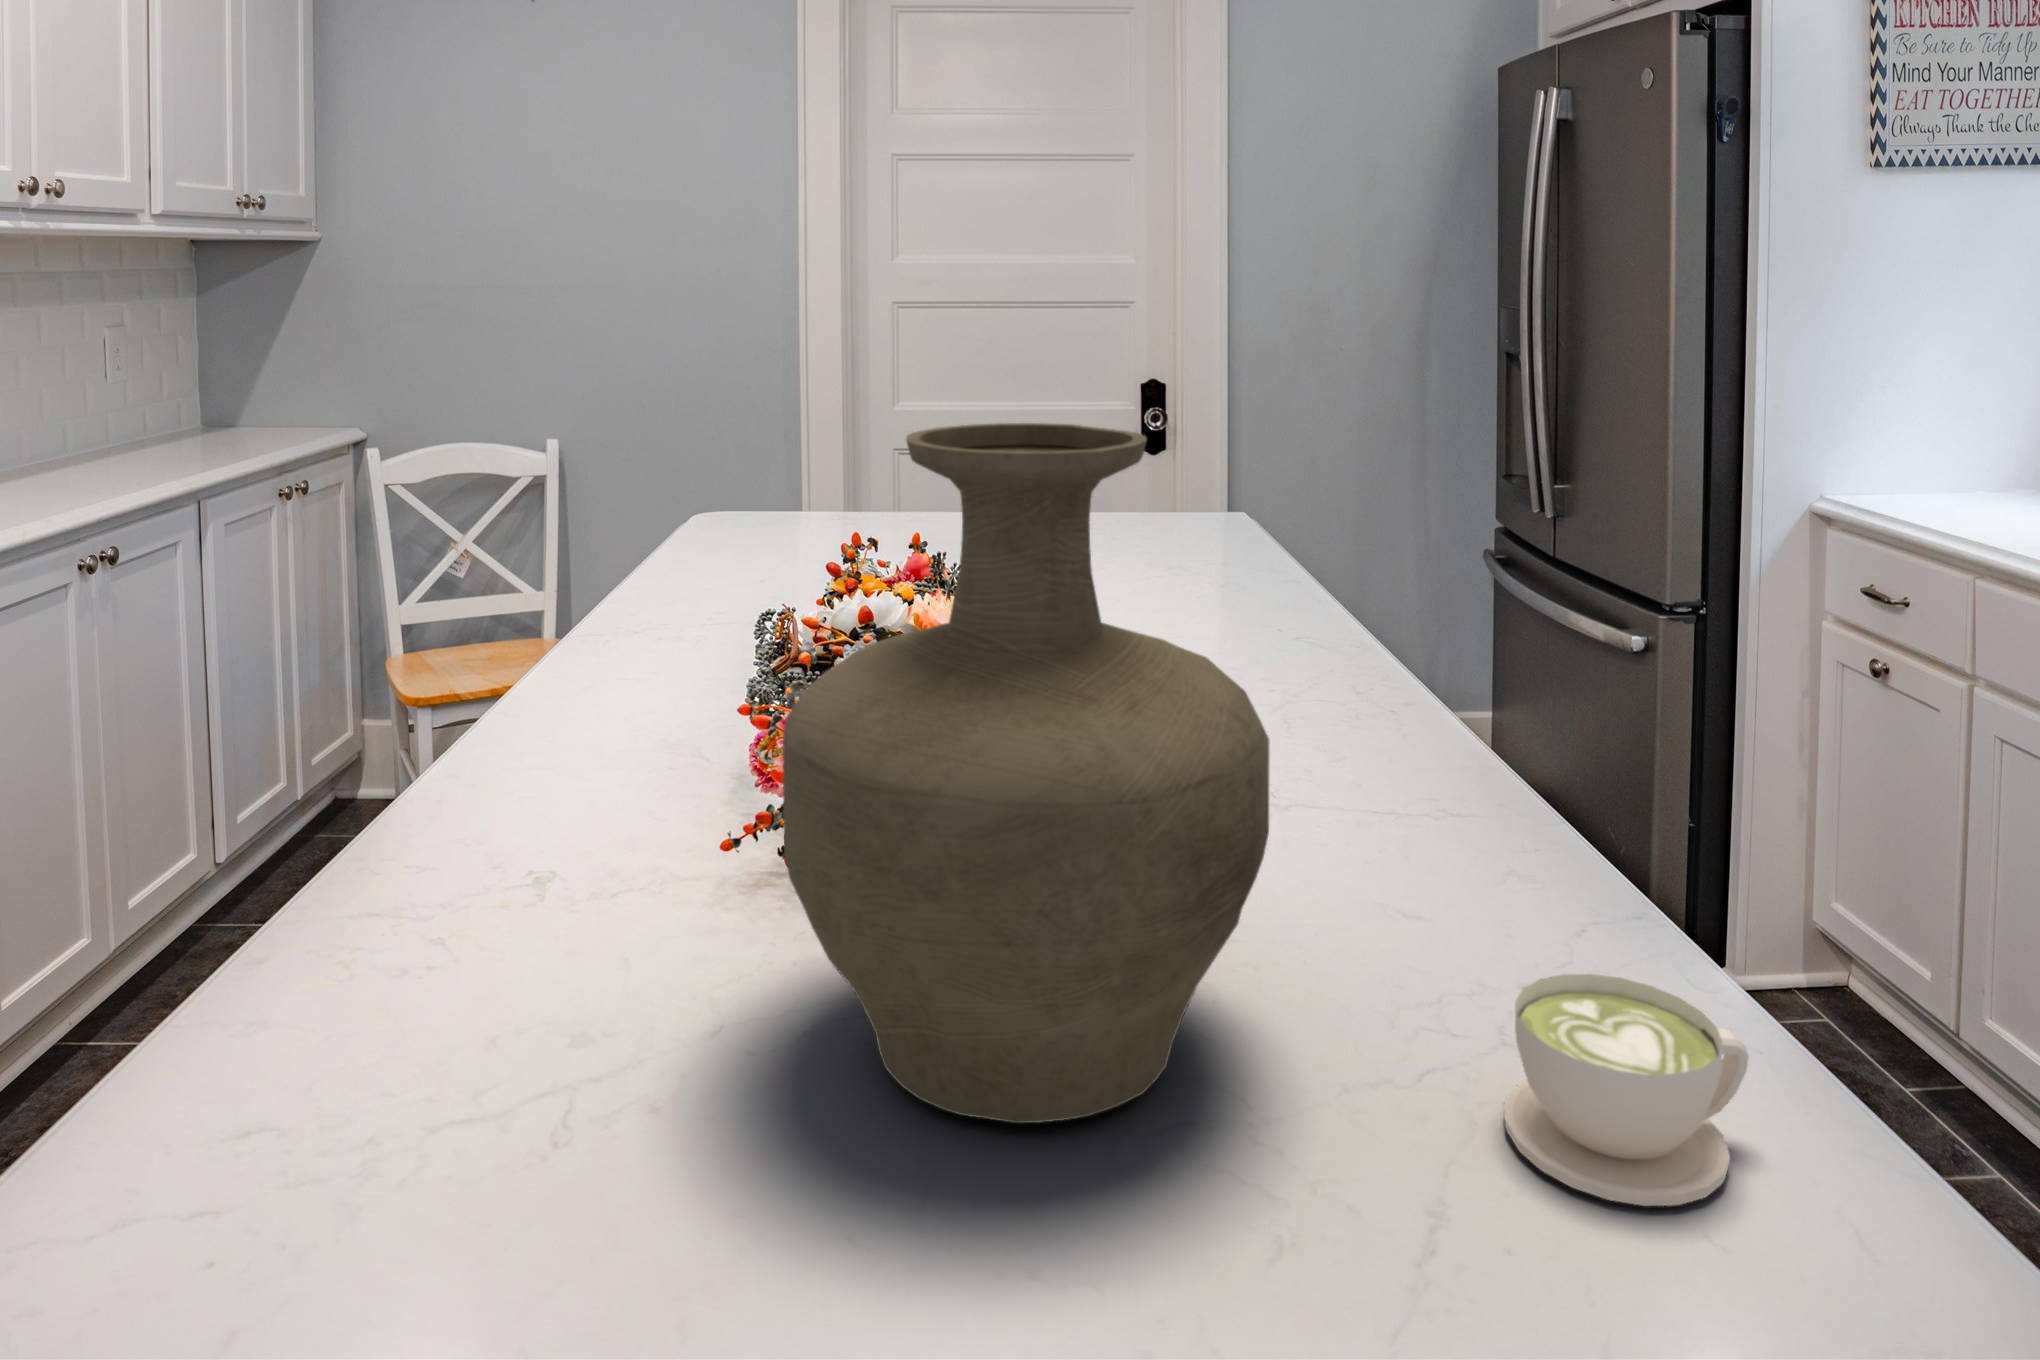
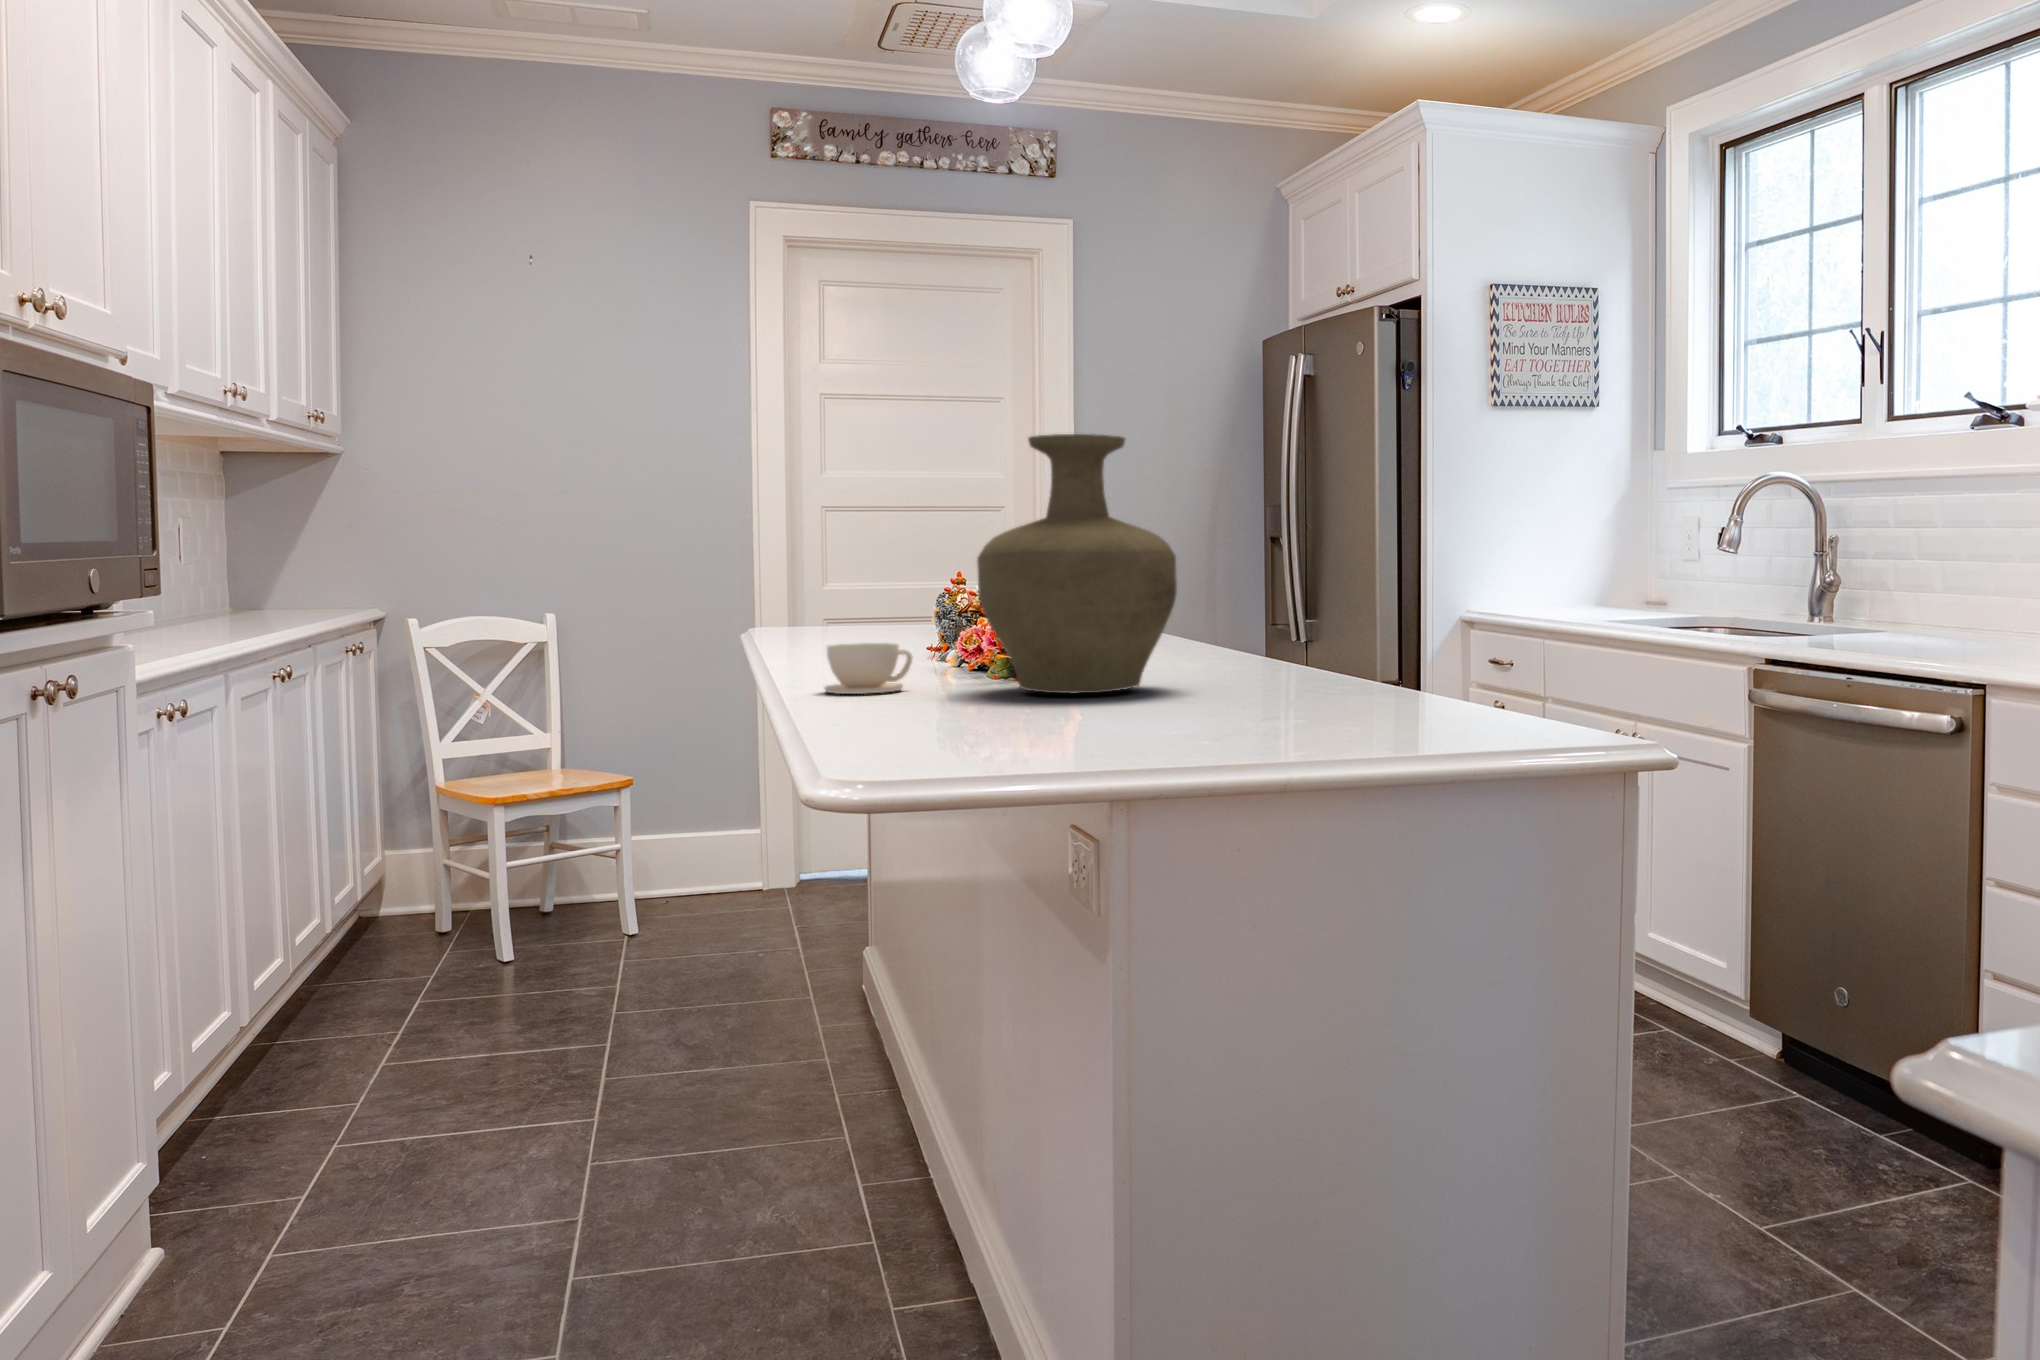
coffee cup: present [1504,974,1749,1206] -> present [825,643,912,694]

